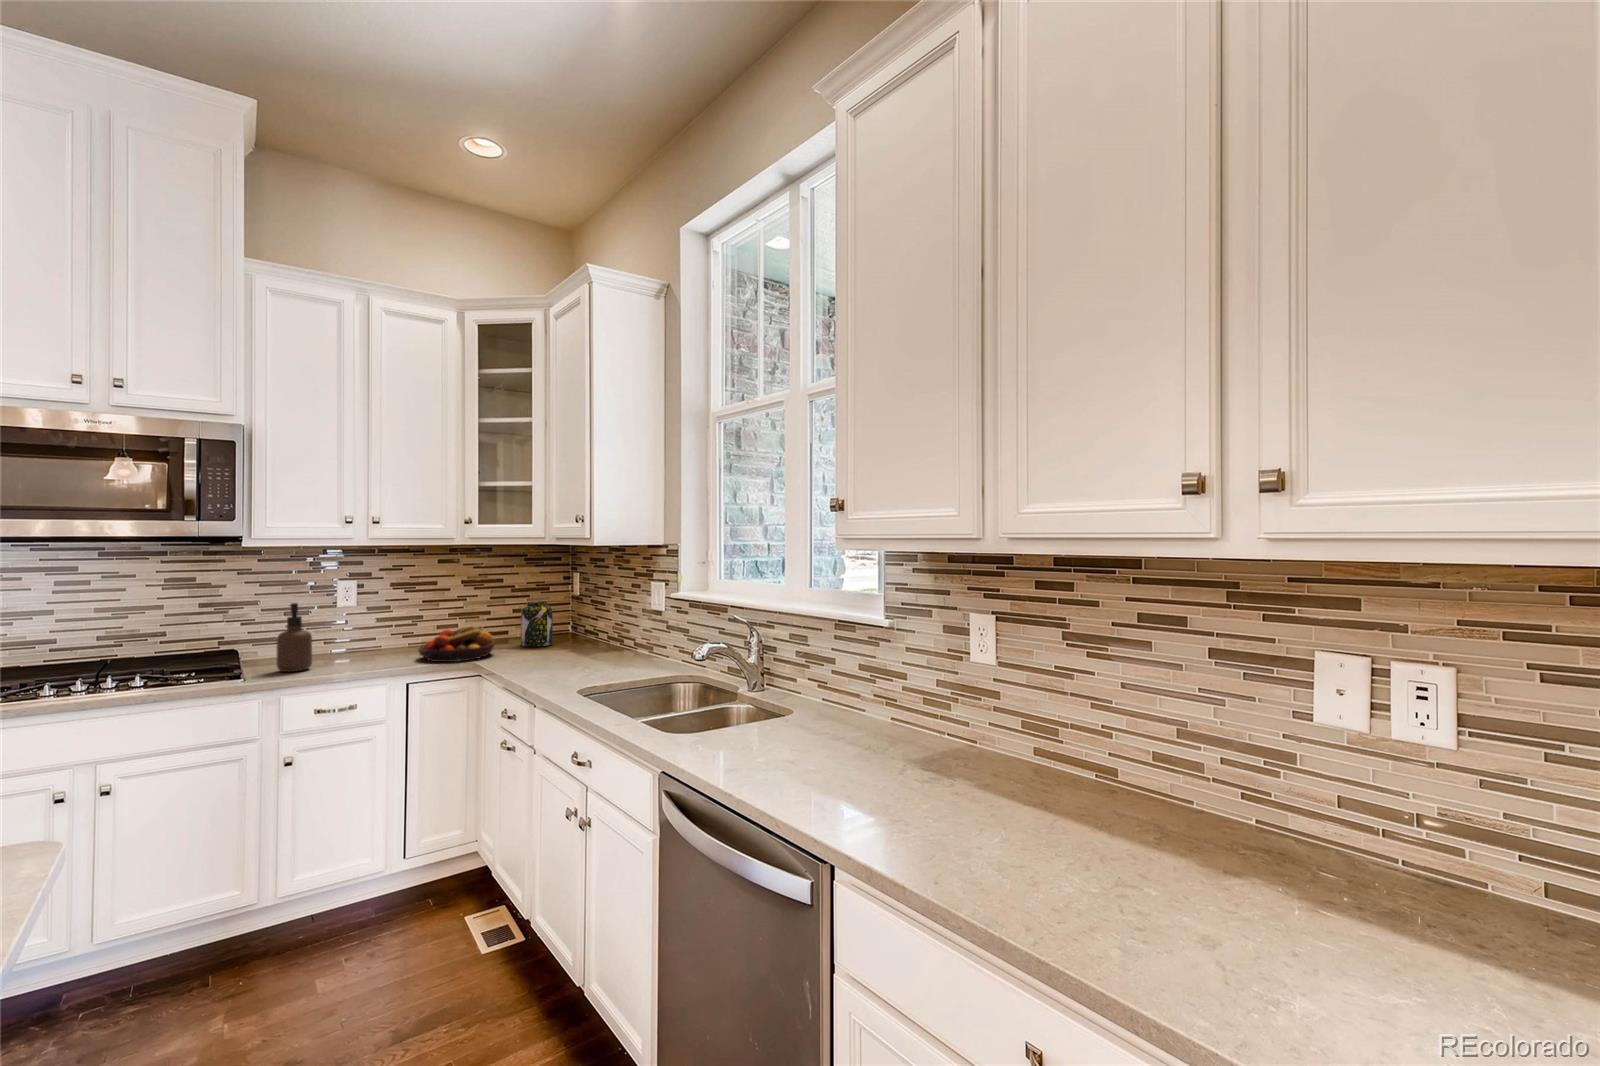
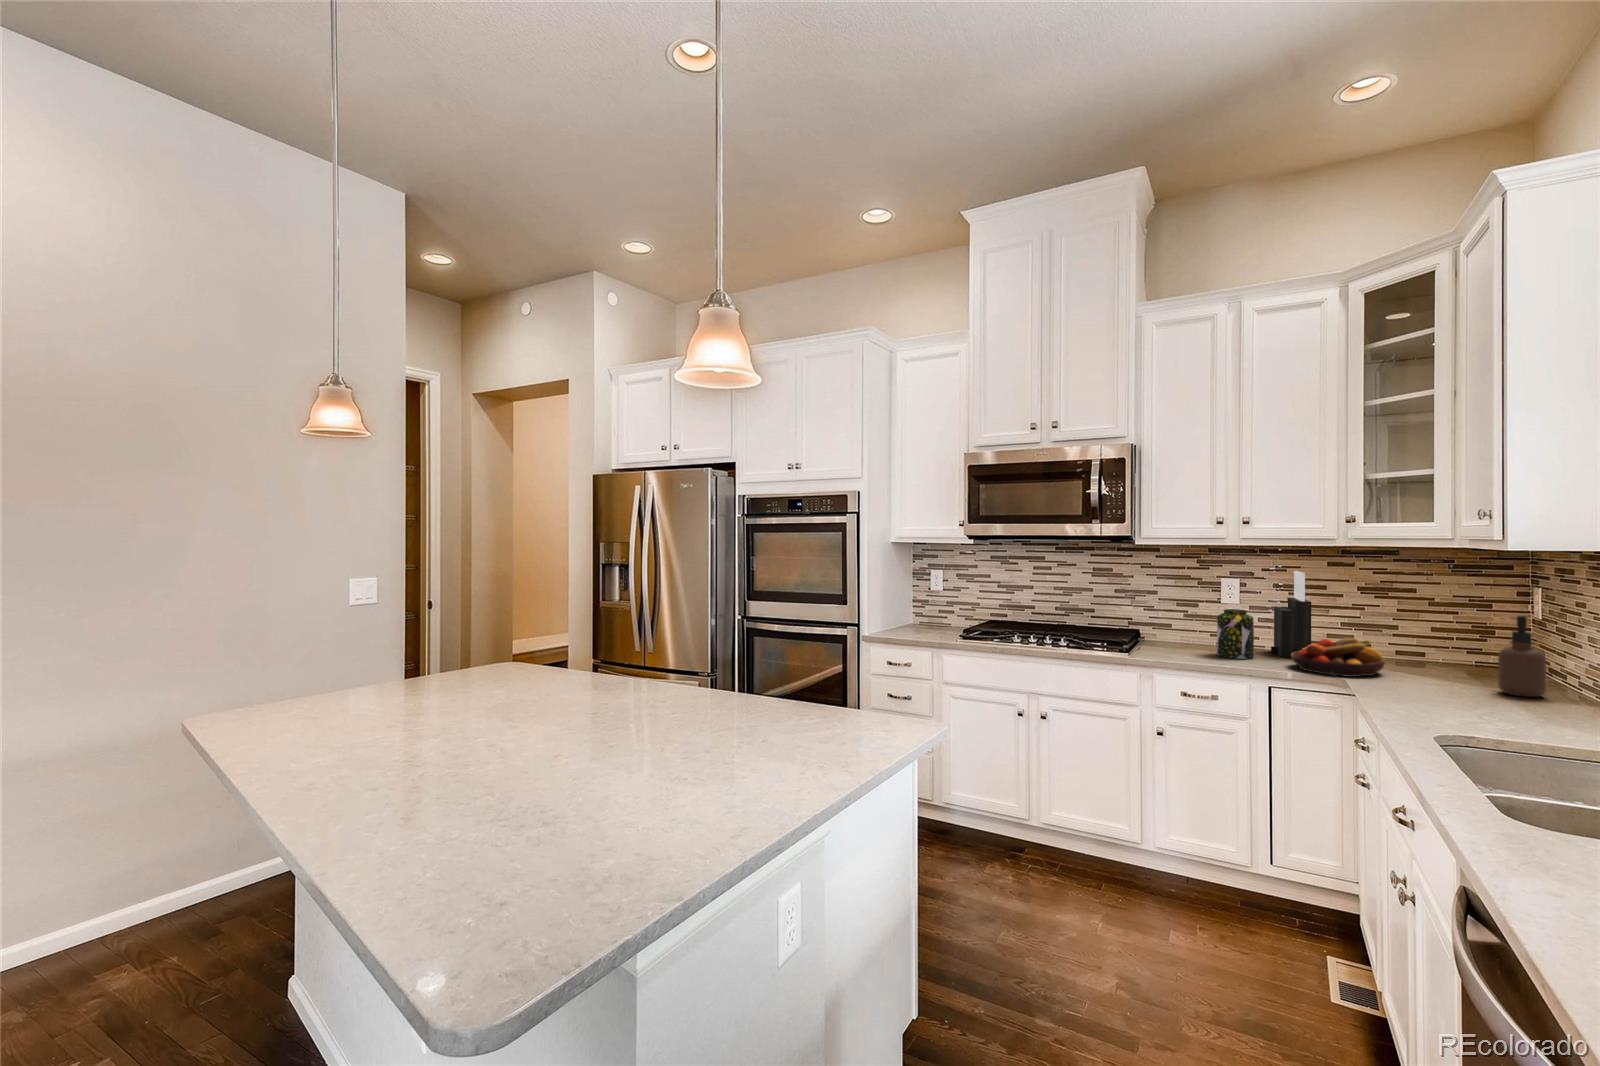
knife block: none [389,569,428,653] -> present [1271,571,1311,657]
jar: present [521,602,553,647] -> present [1217,609,1254,659]
soap dispenser: present [277,603,312,672] -> present [1498,616,1546,697]

